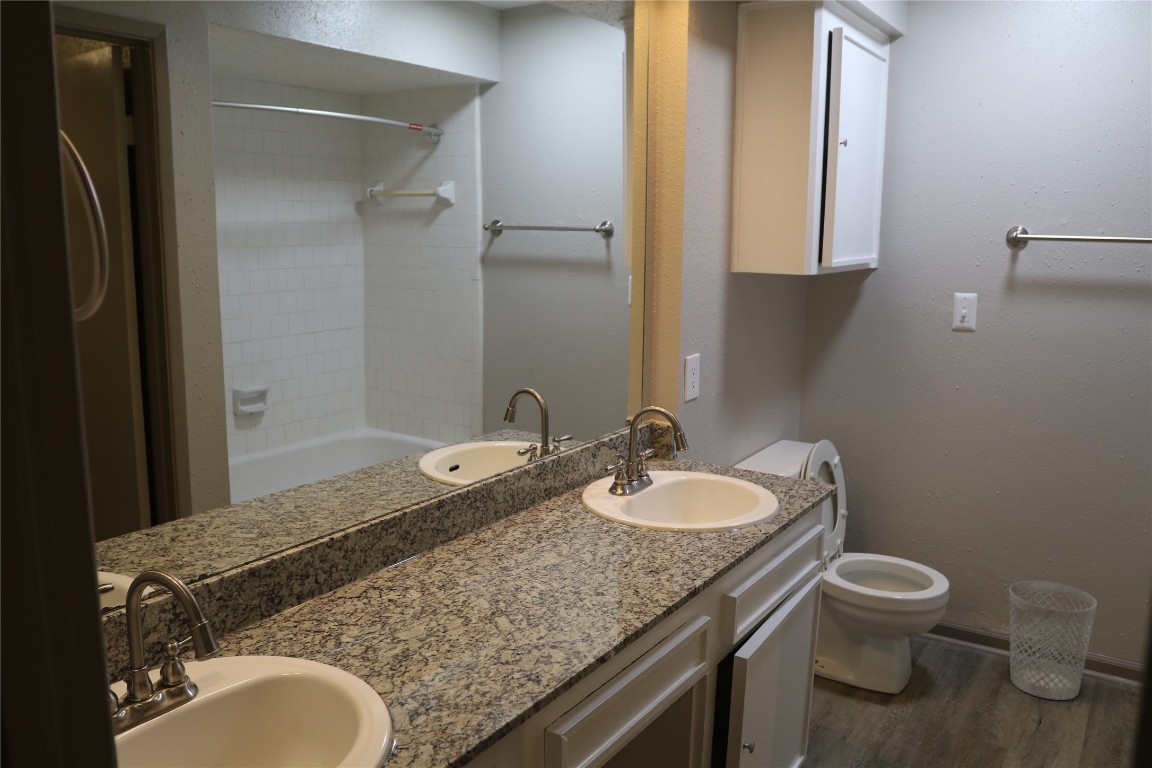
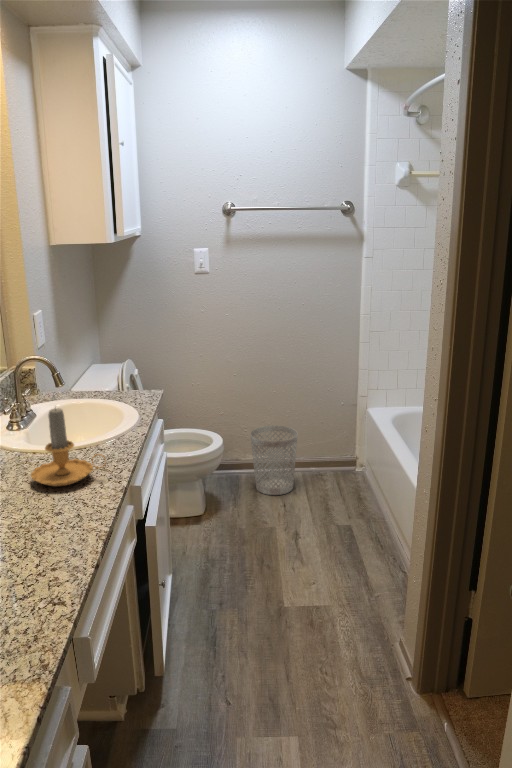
candle: none [595,466,682,566] -> present [31,408,106,486]

